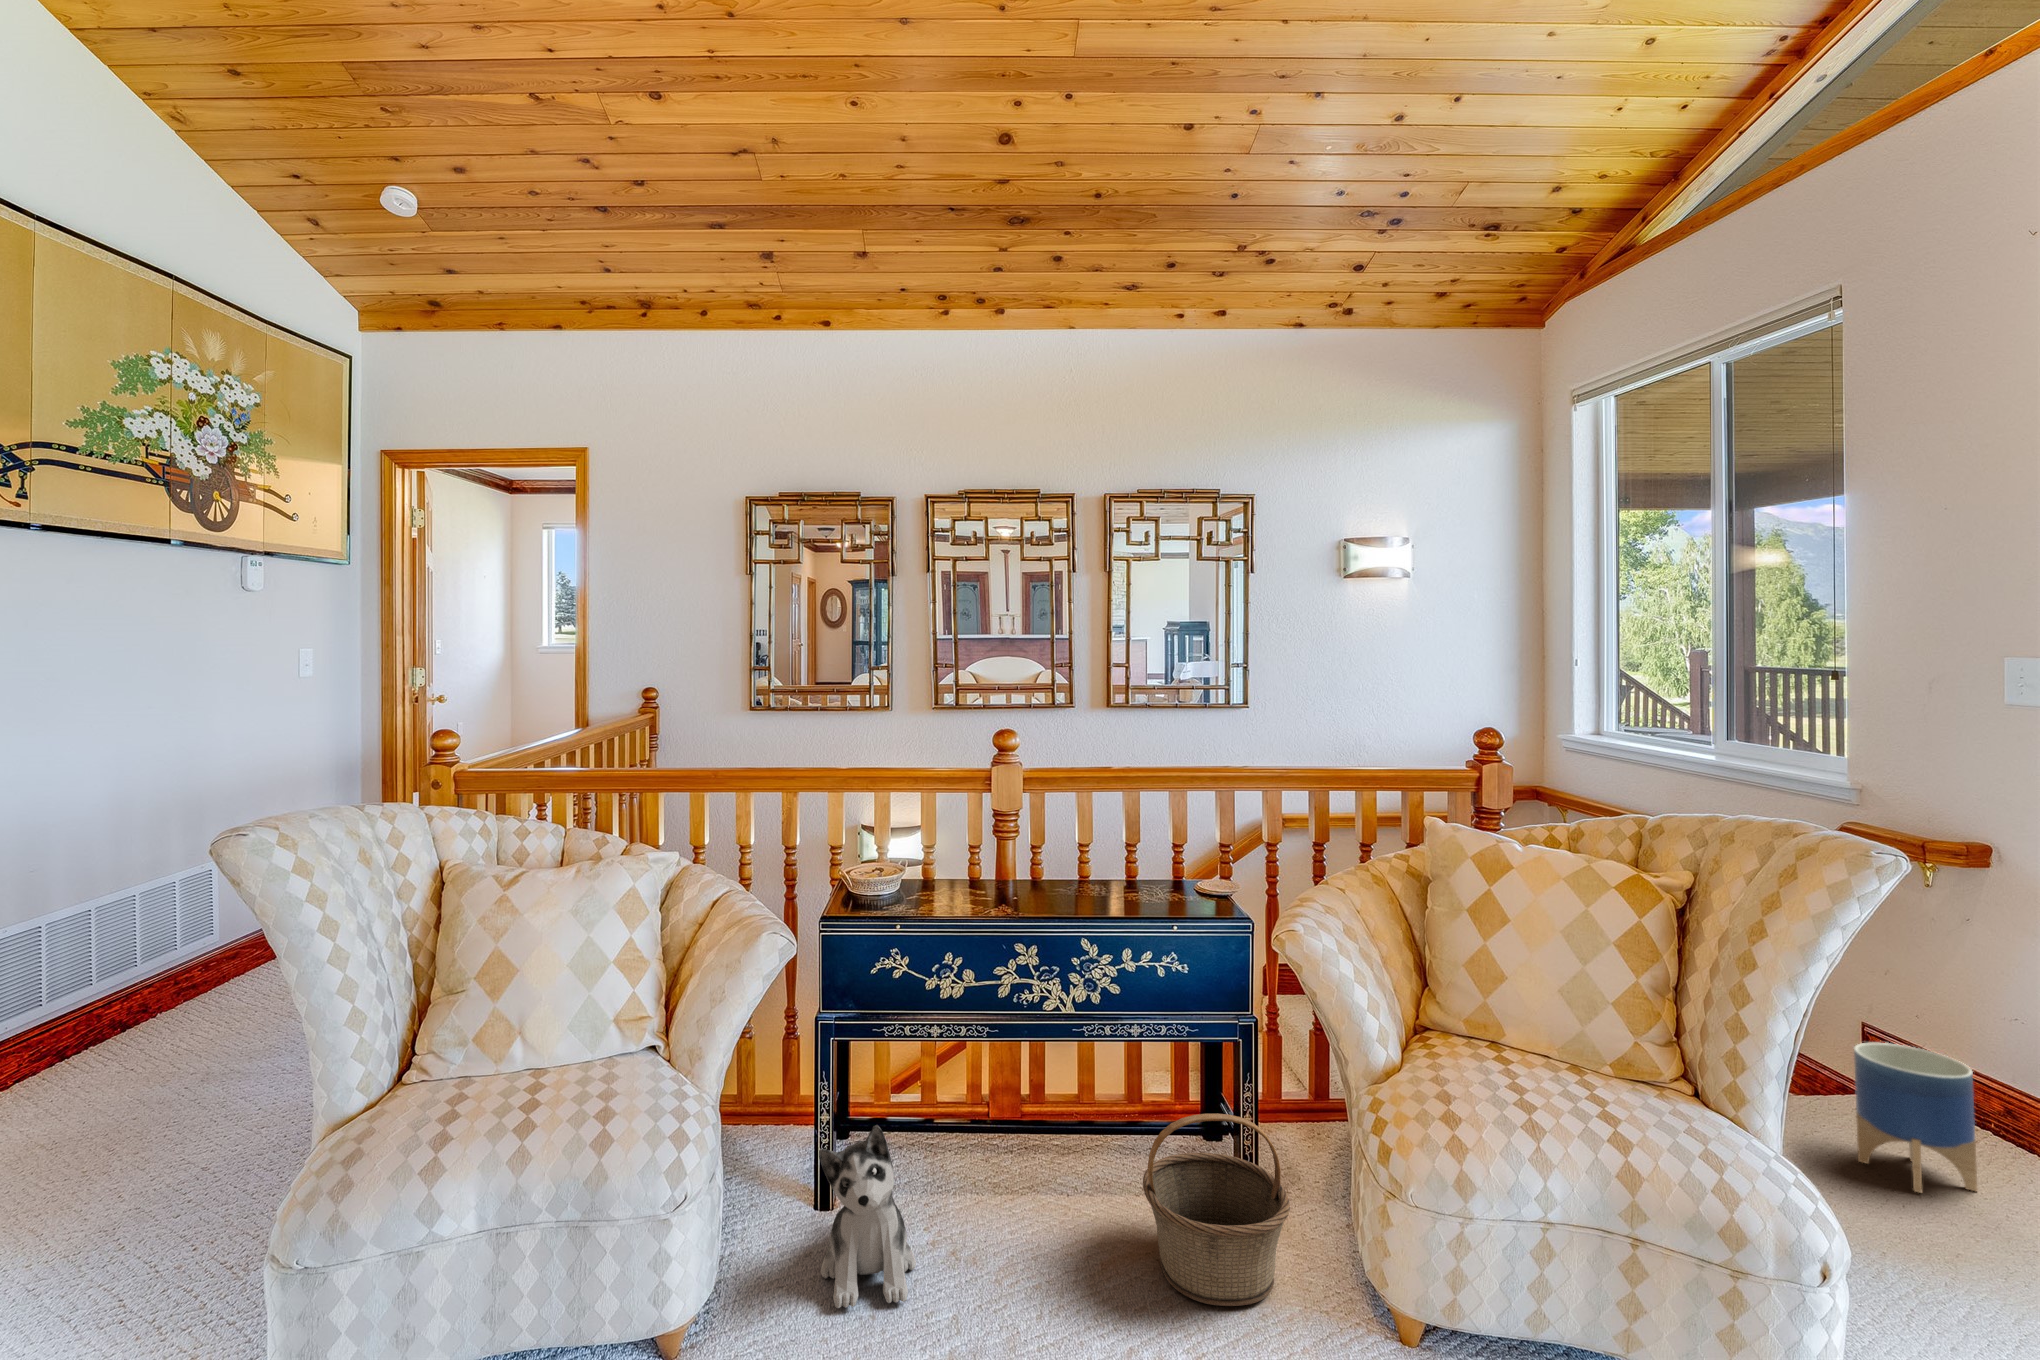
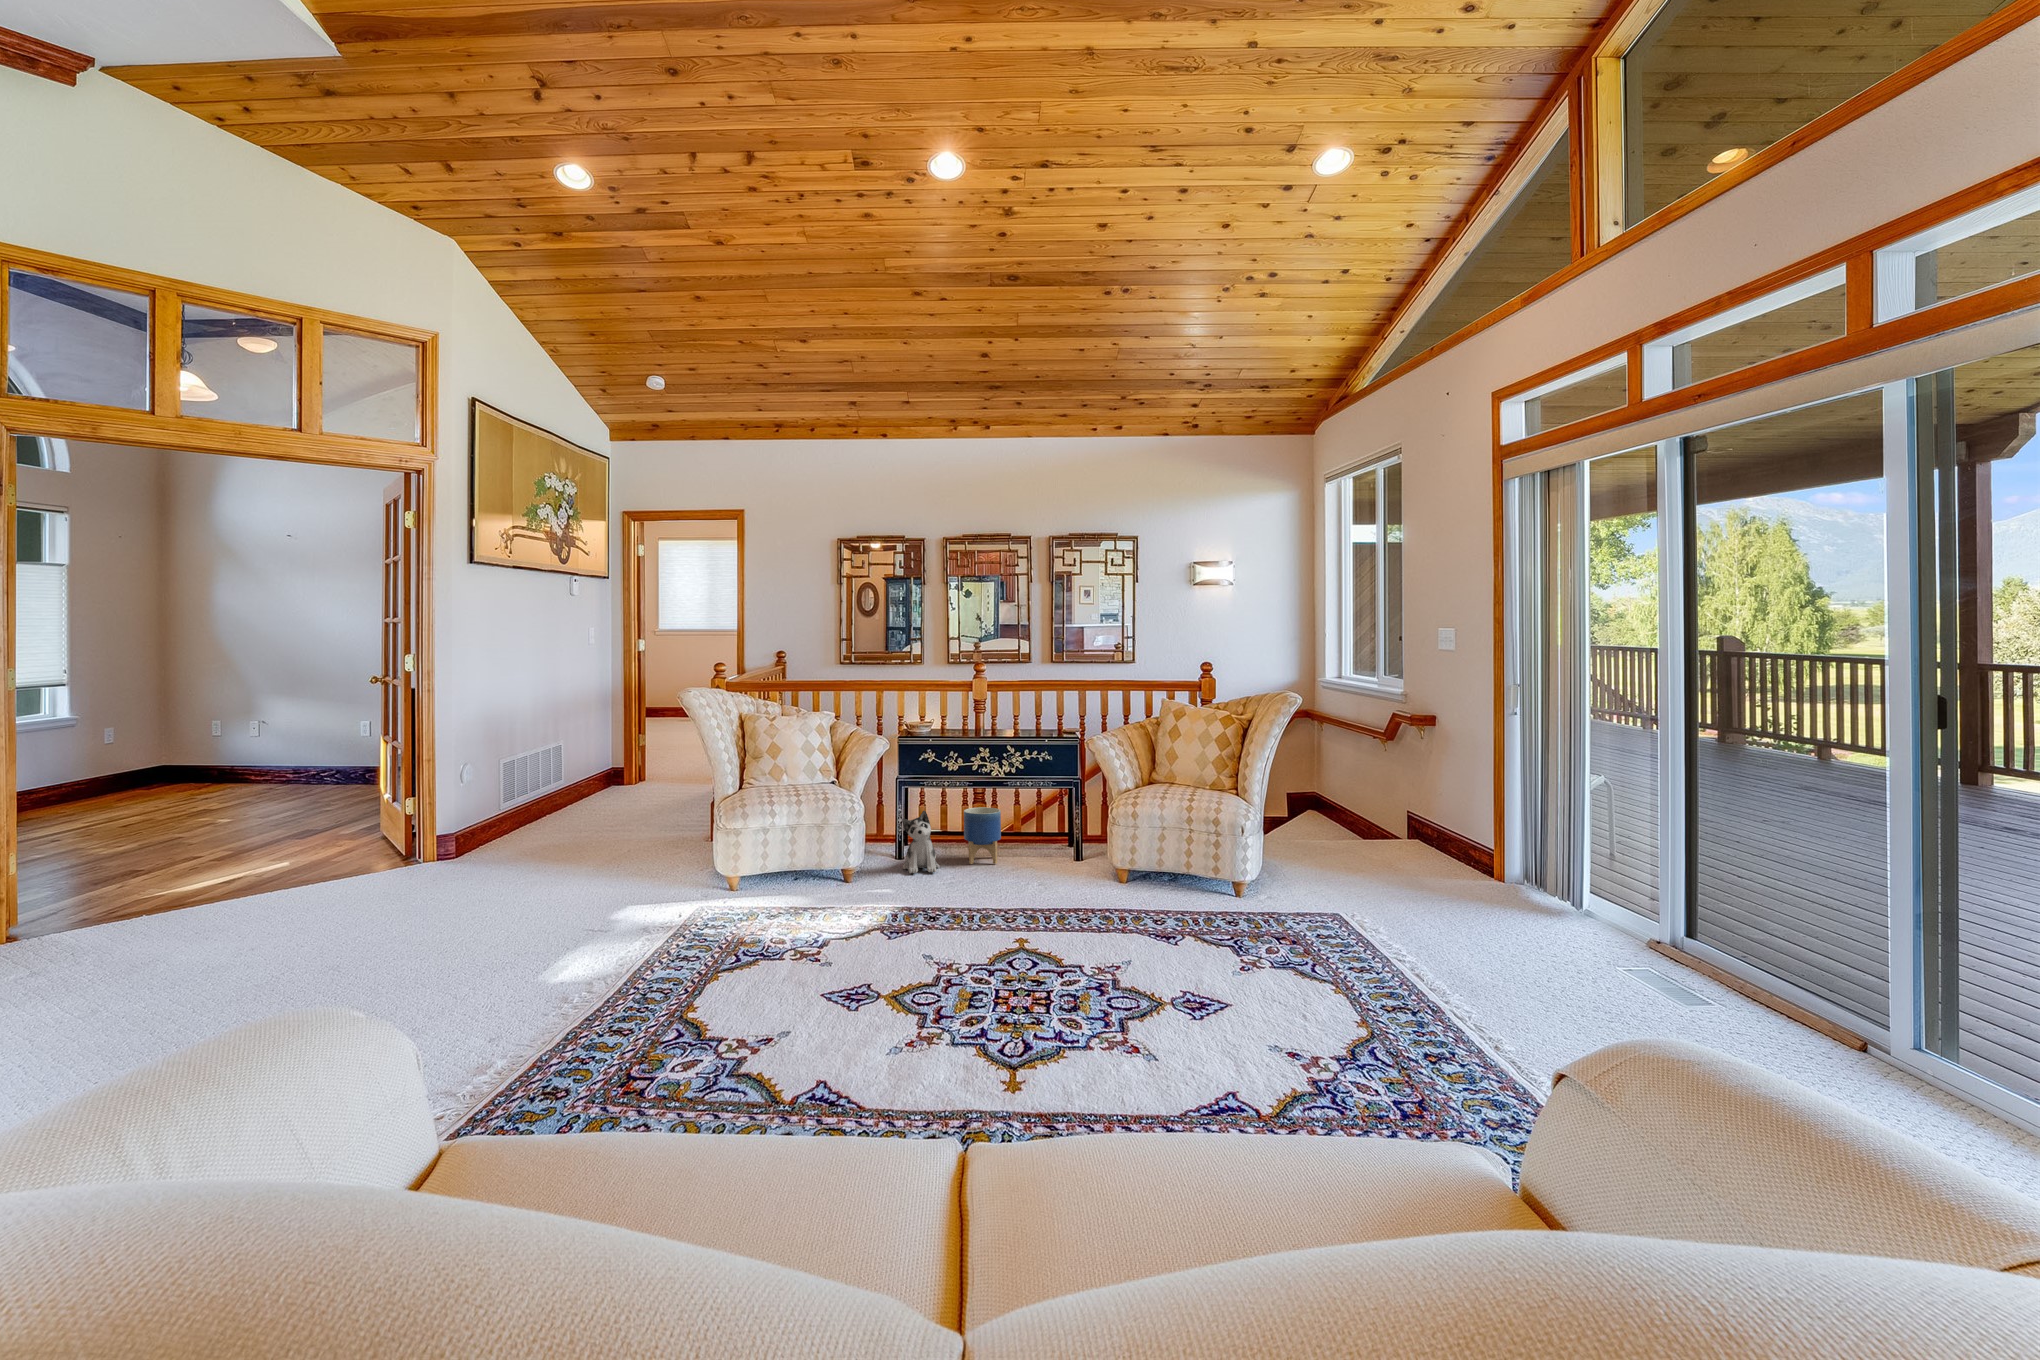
planter: present [1854,1043,1978,1193] -> present [964,807,1001,864]
basket: present [1143,1114,1290,1306] -> none [1028,808,1083,872]

